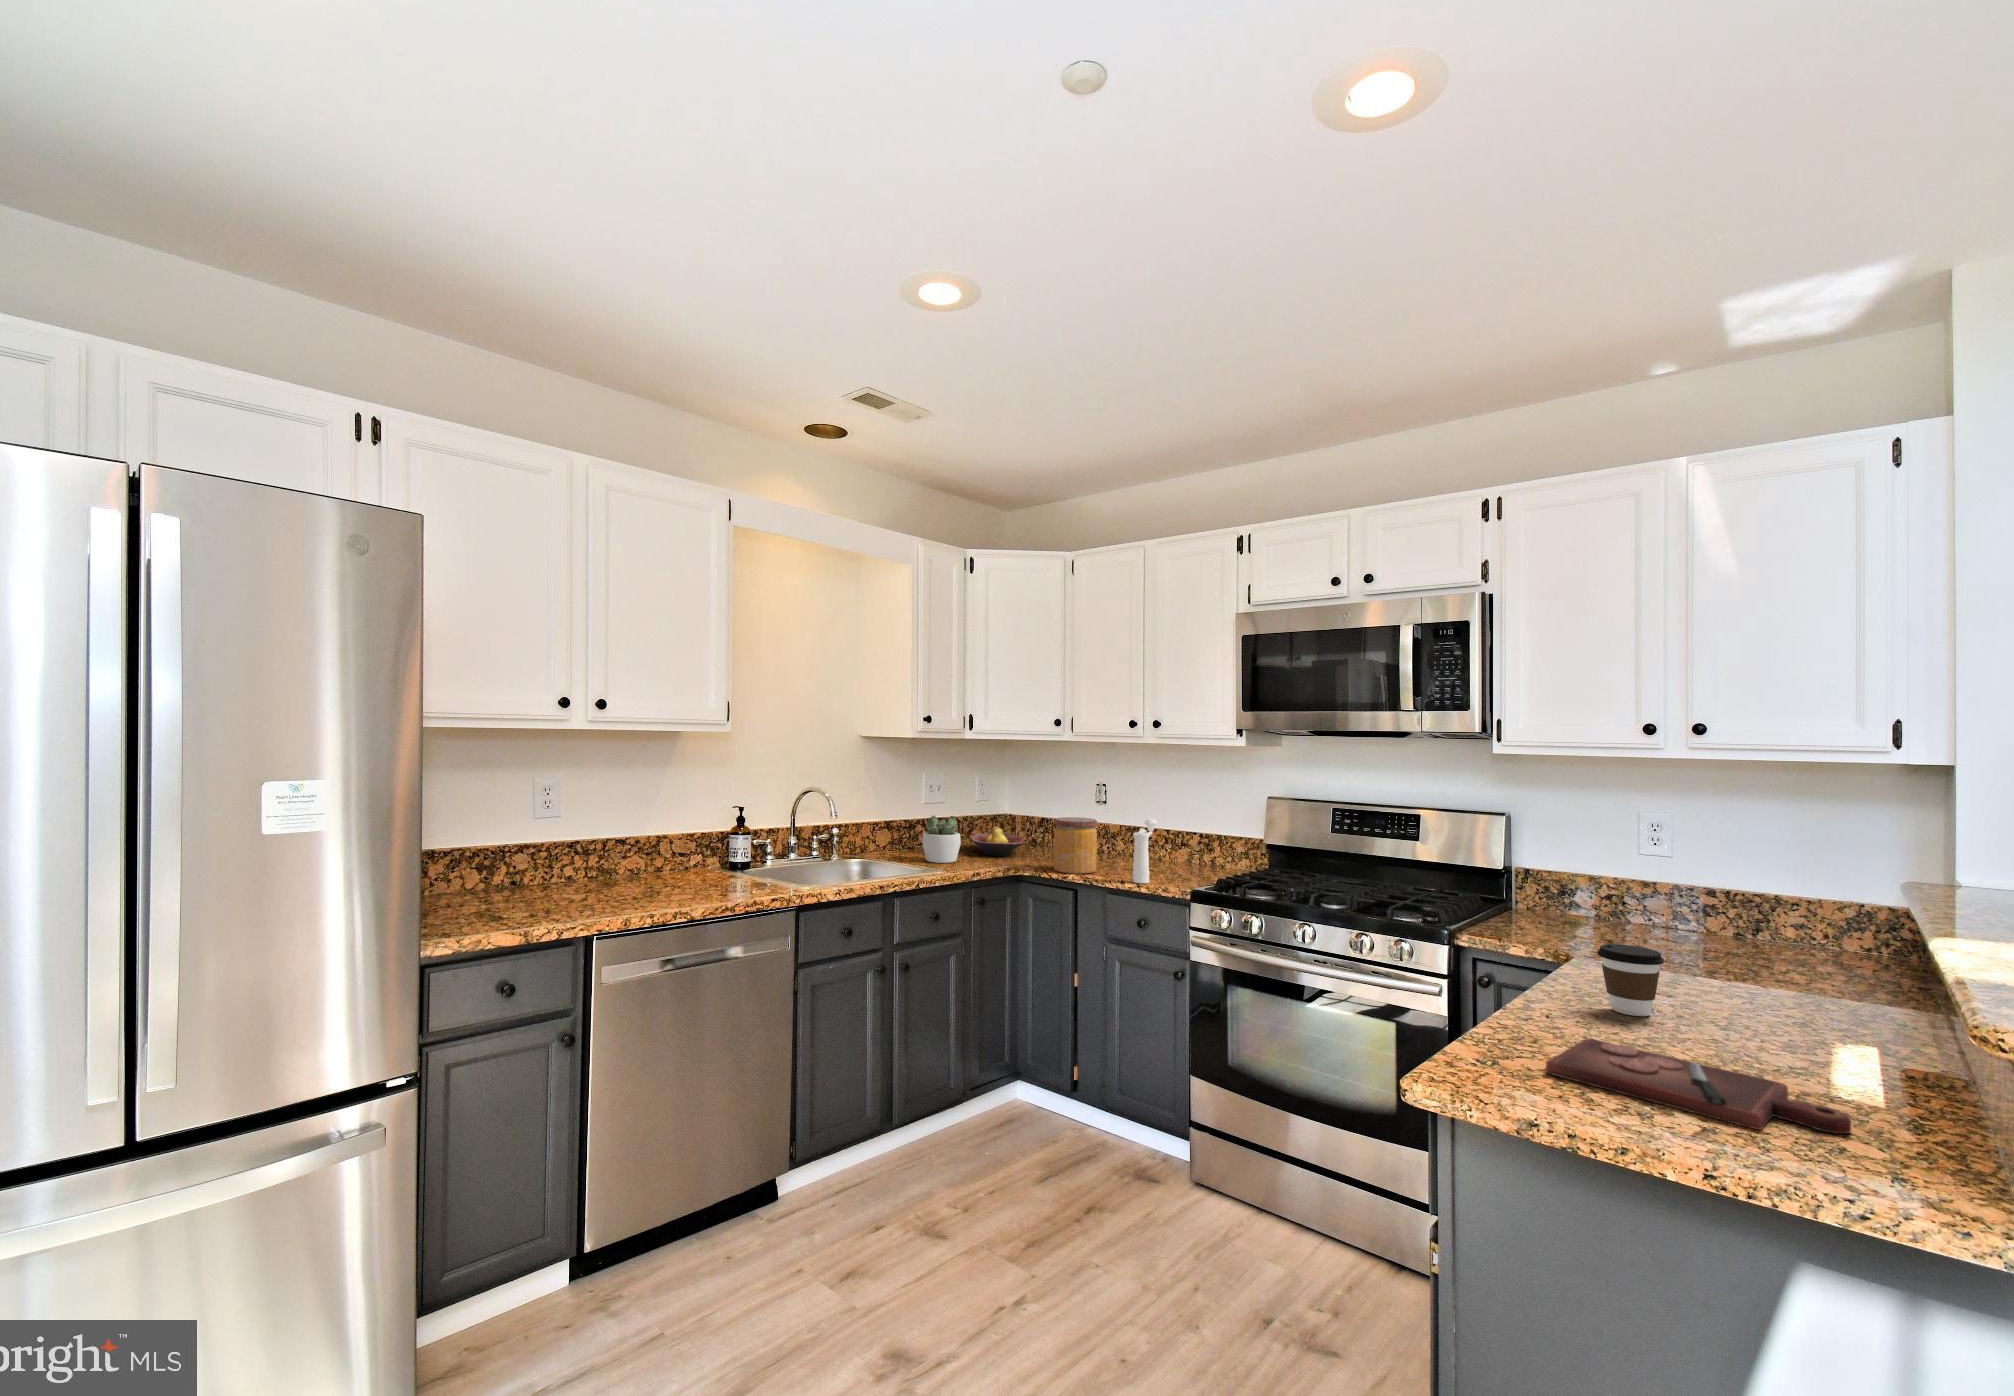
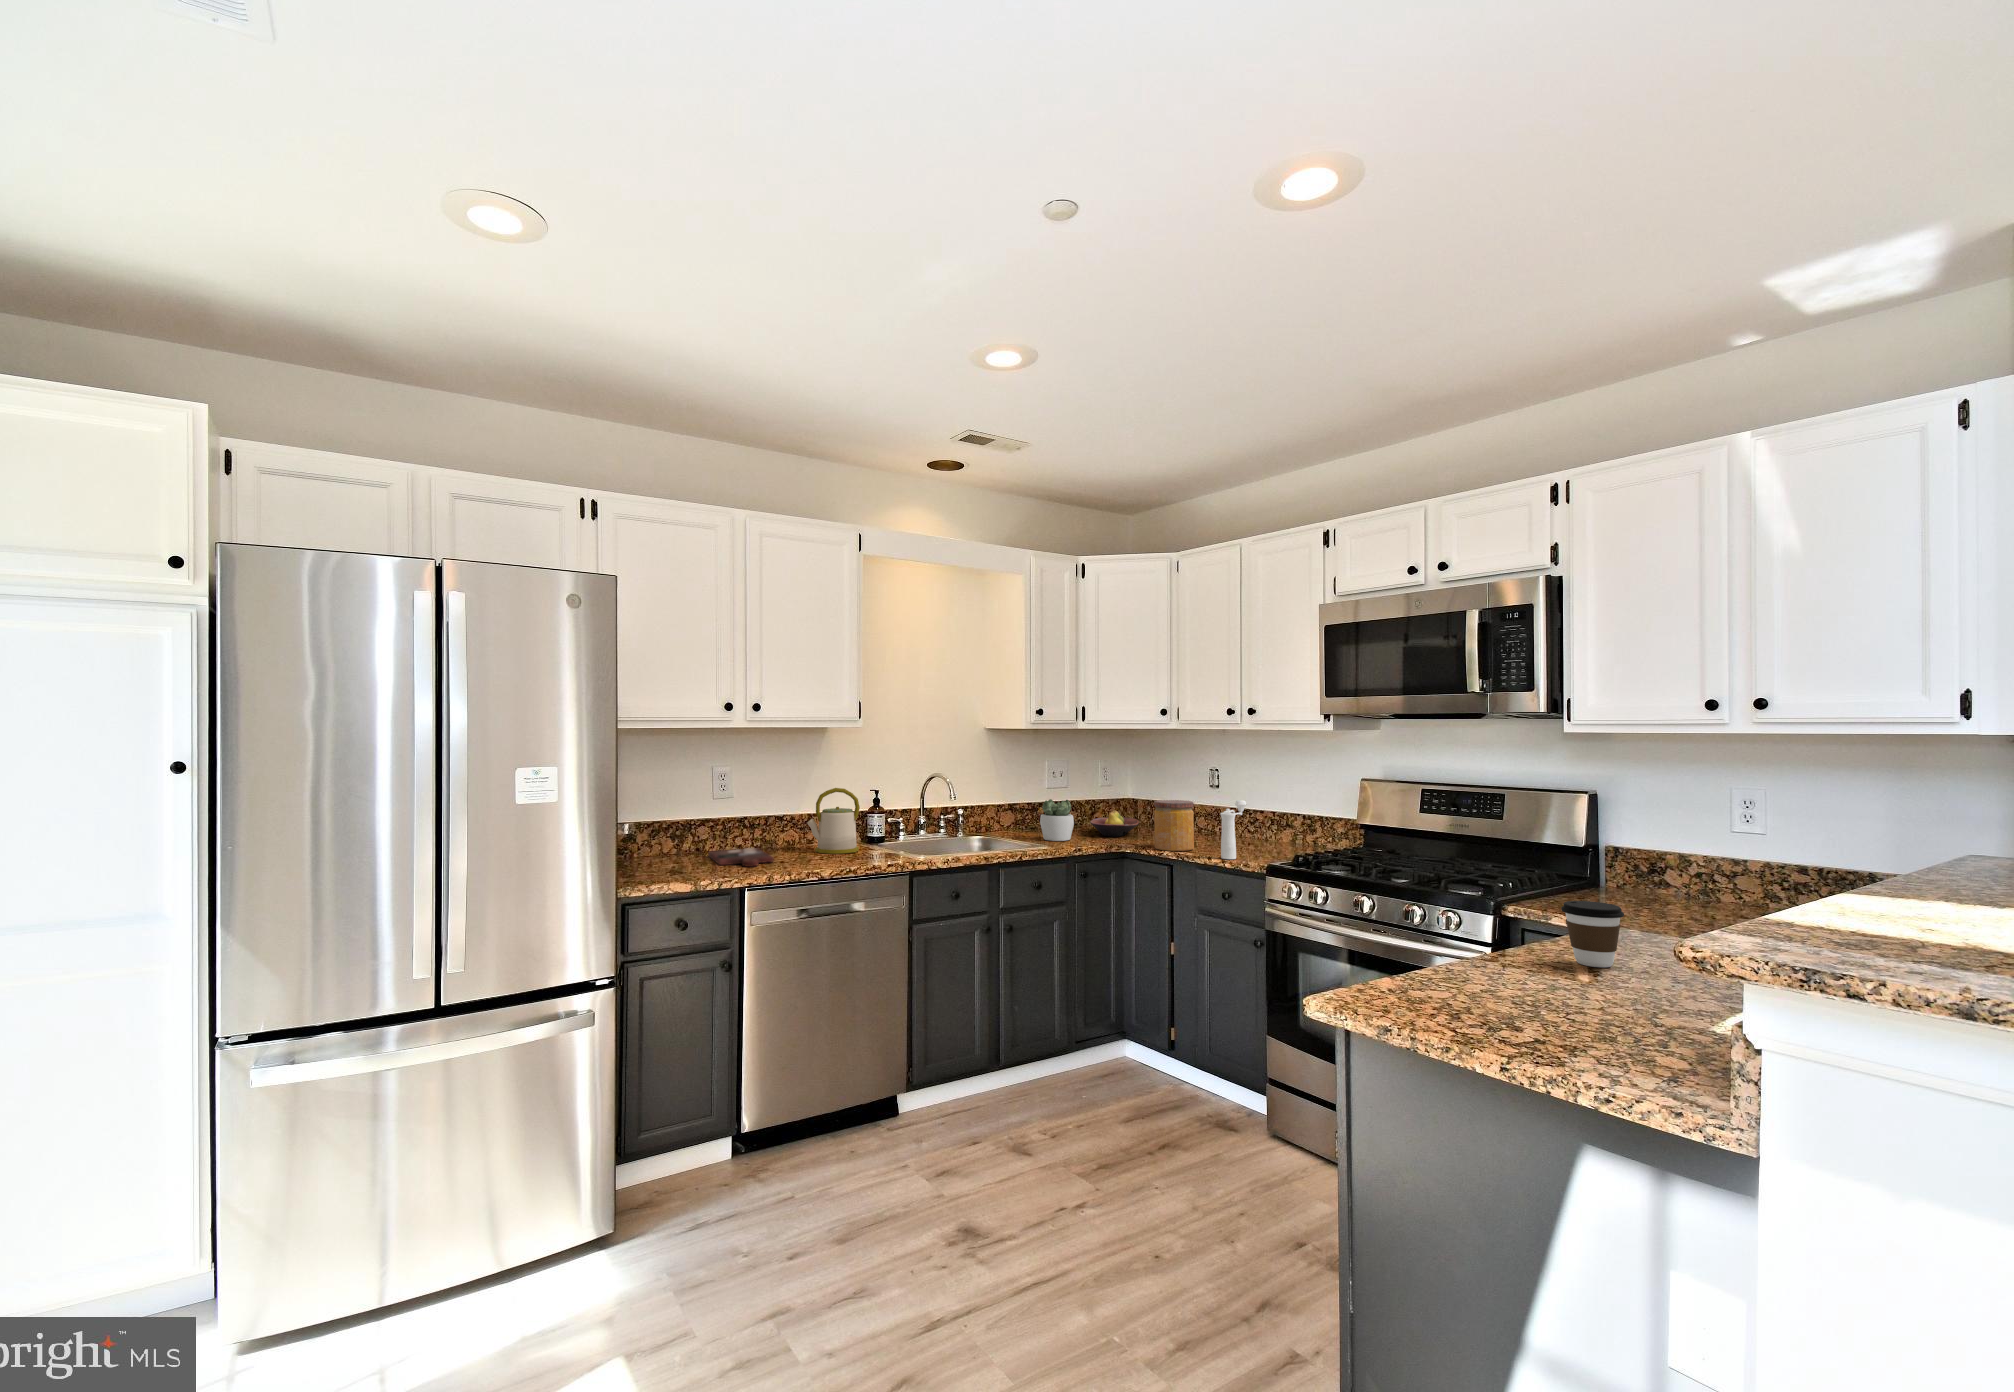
kettle: none [661,806,728,887] -> present [807,788,860,854]
cutting board: present [1546,1038,1851,1134] -> present [708,848,774,867]

